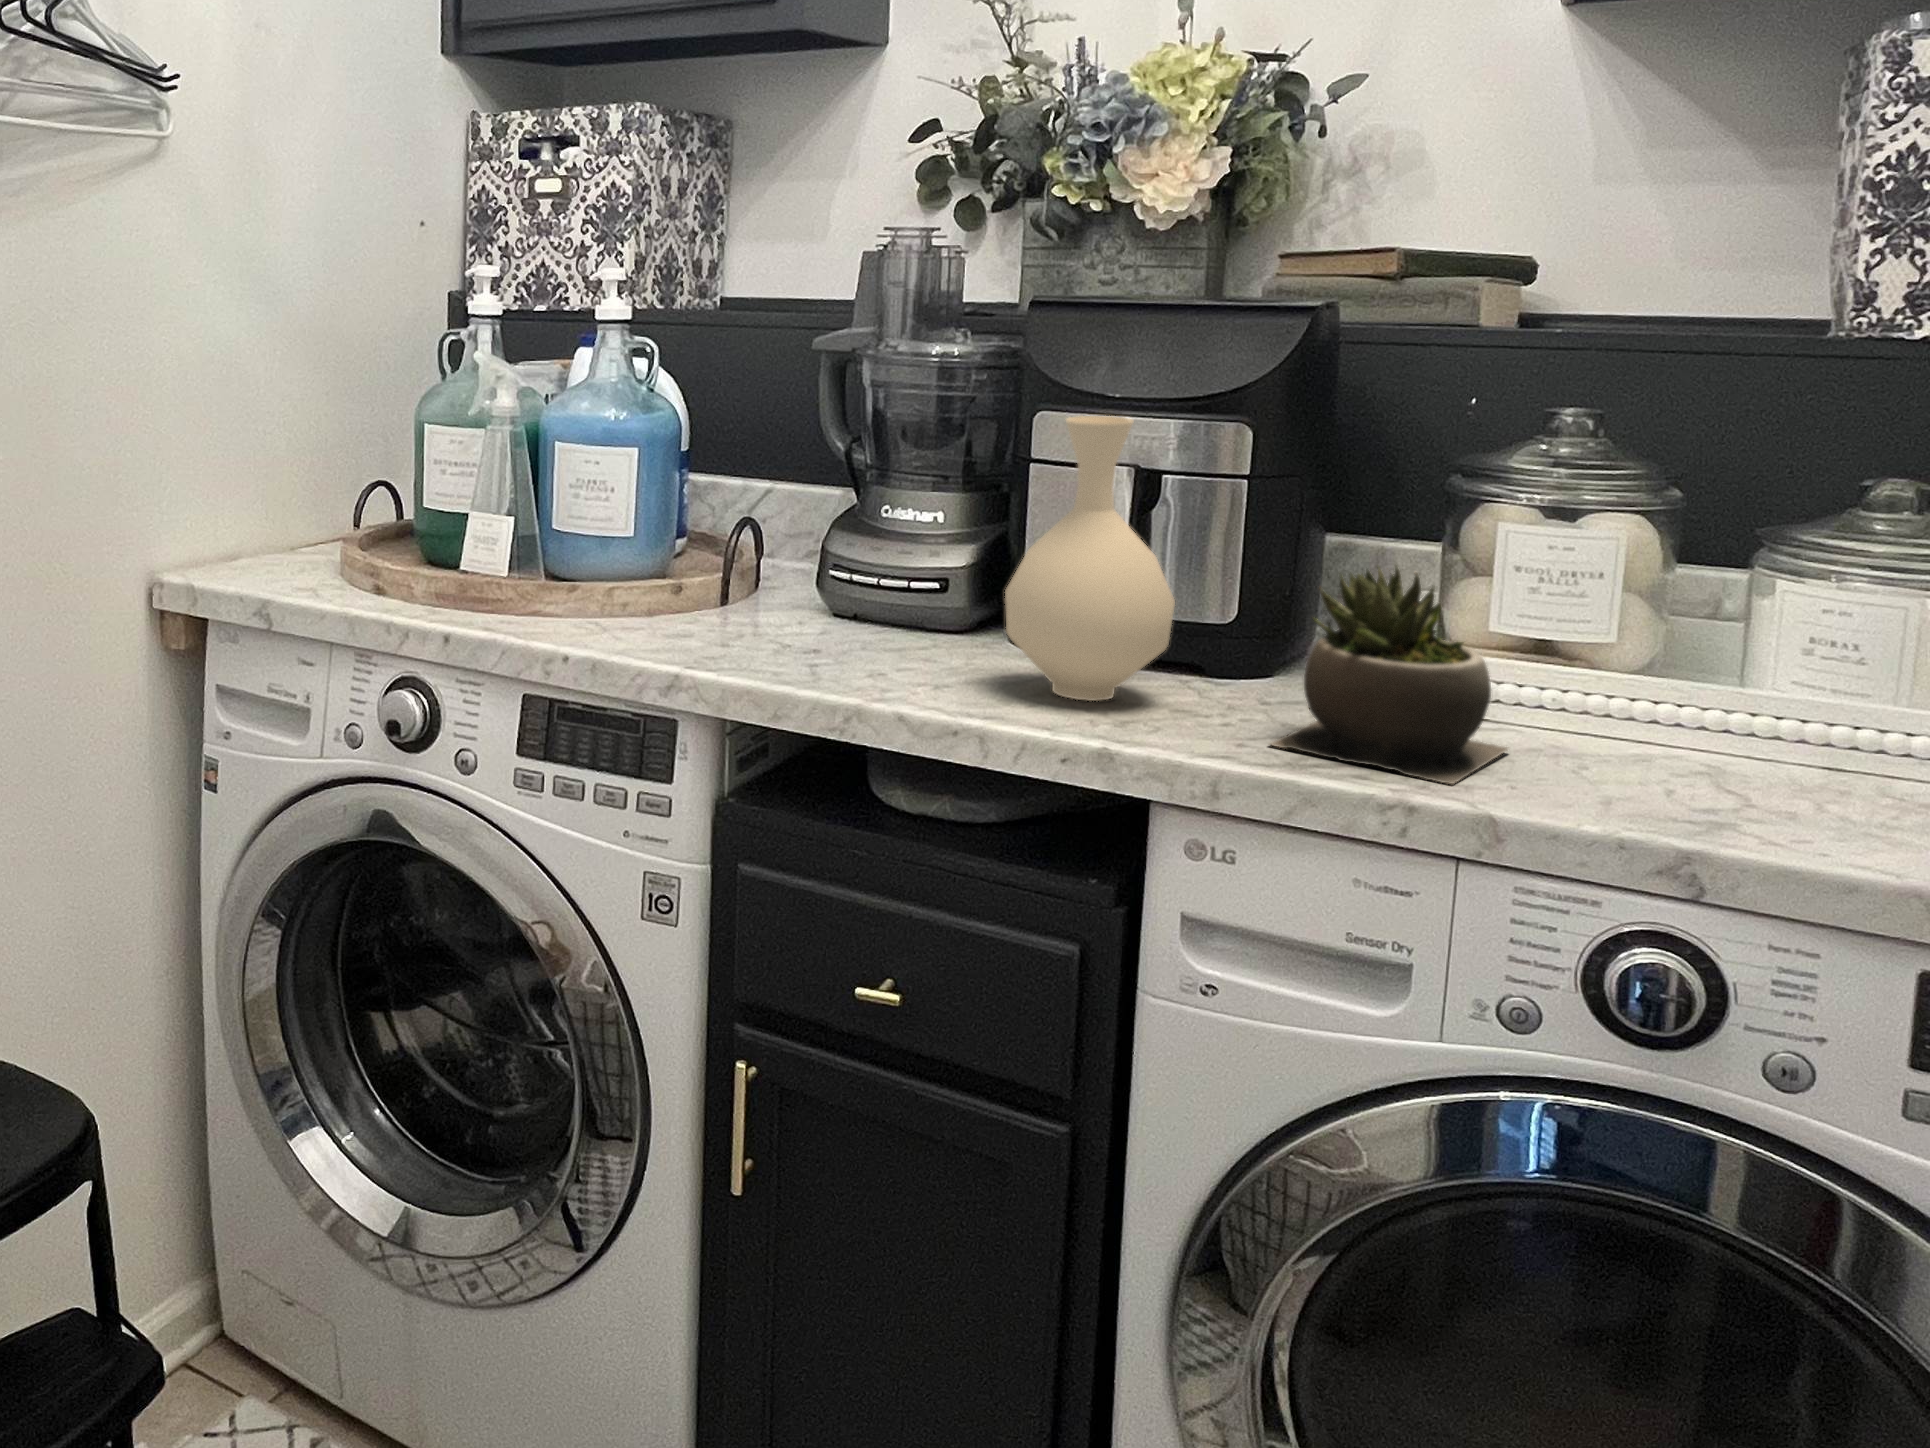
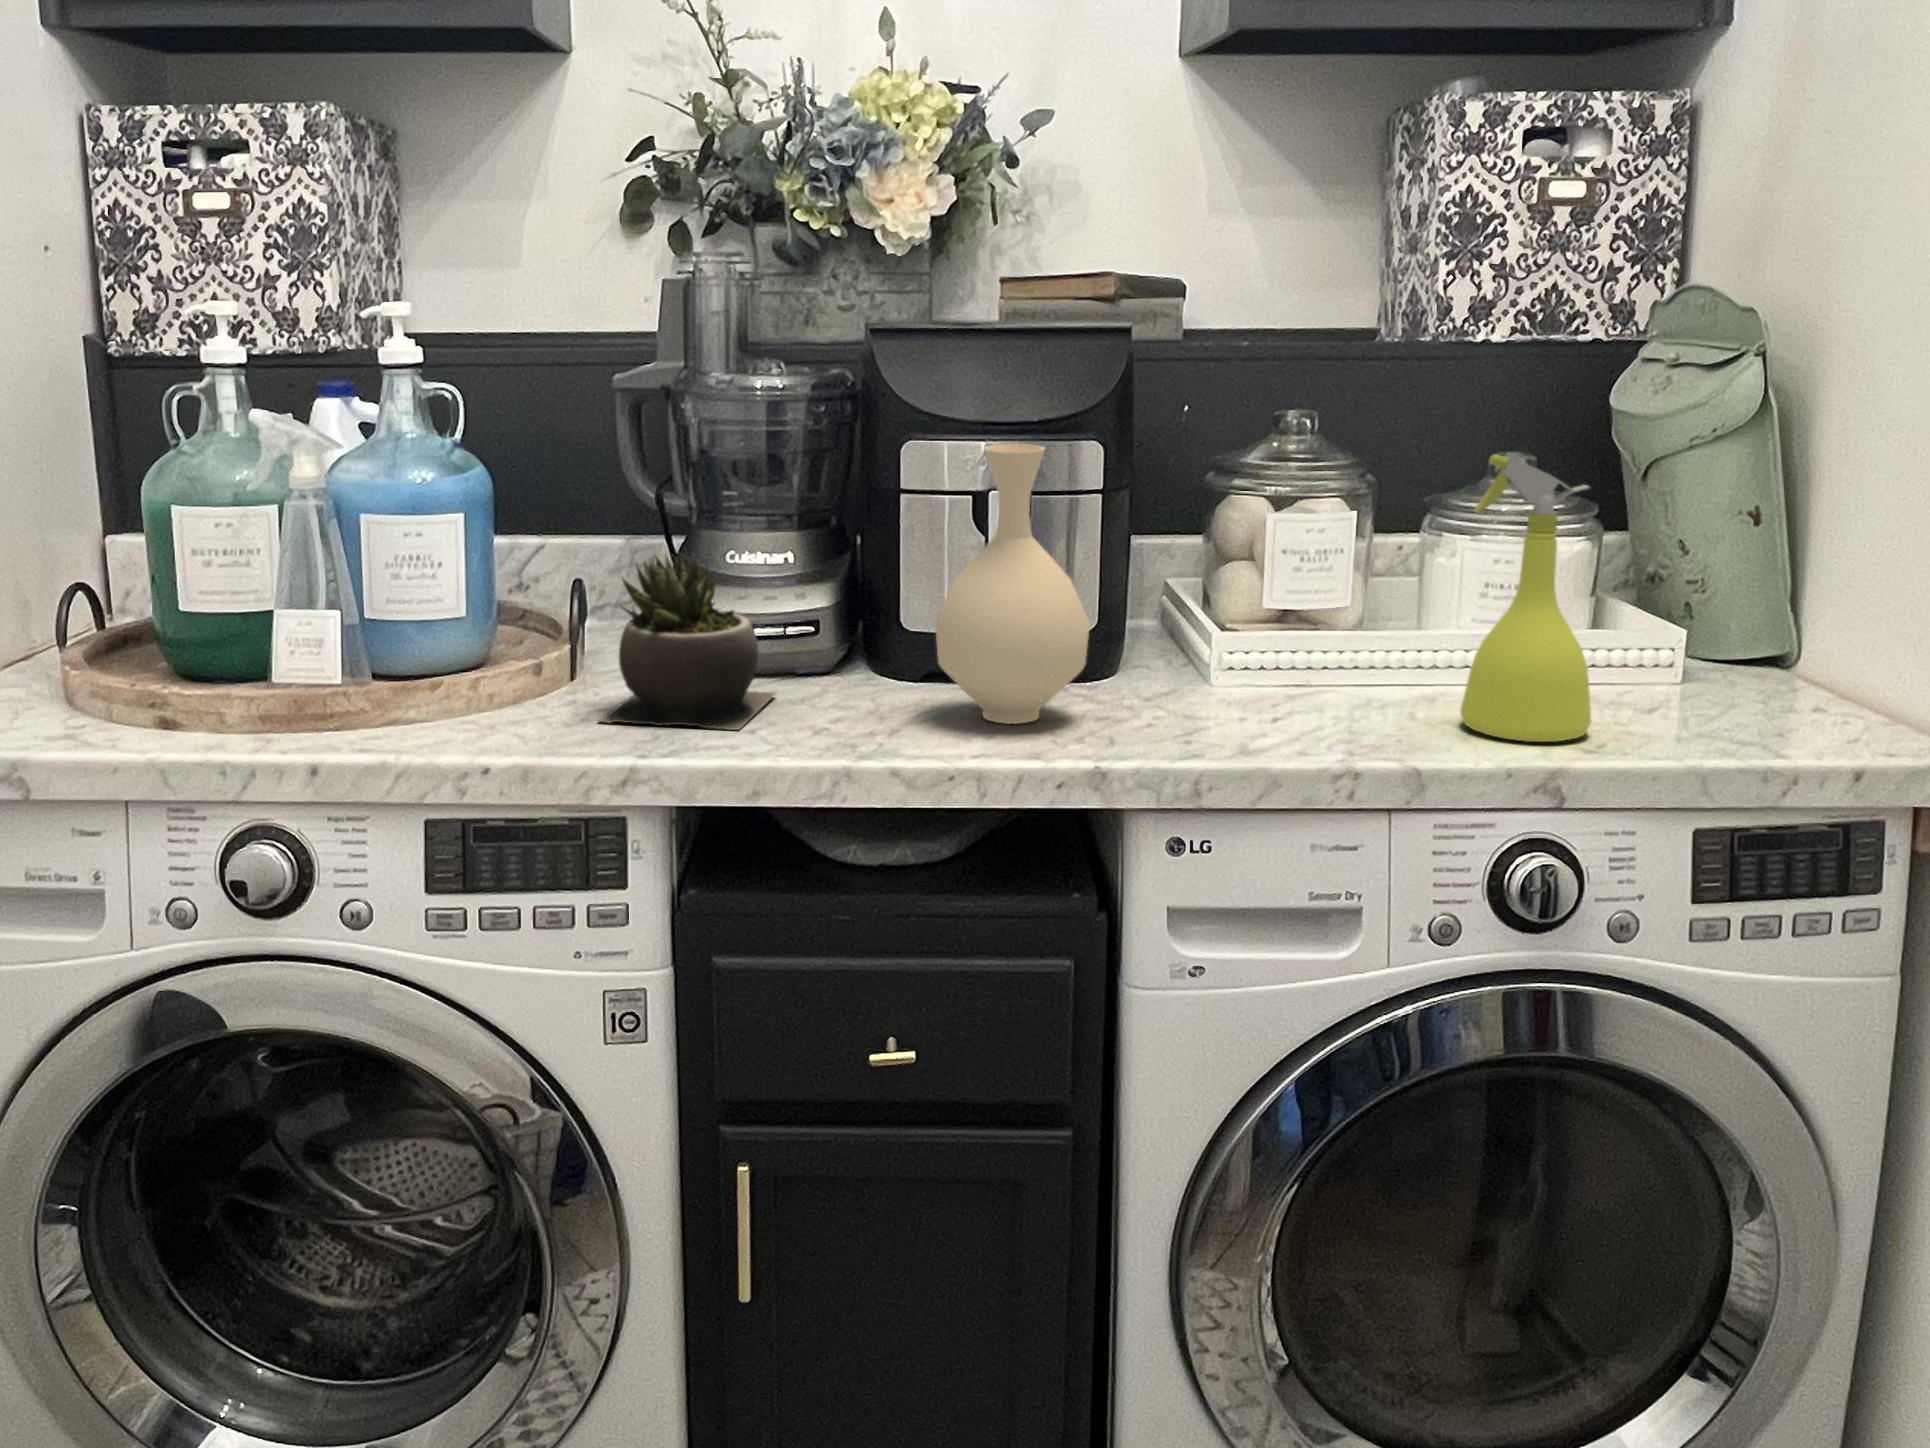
spray bottle: none [1635,463,1833,829] -> present [1460,454,1591,742]
succulent plant: present [1271,567,1508,784] -> present [599,552,775,730]

